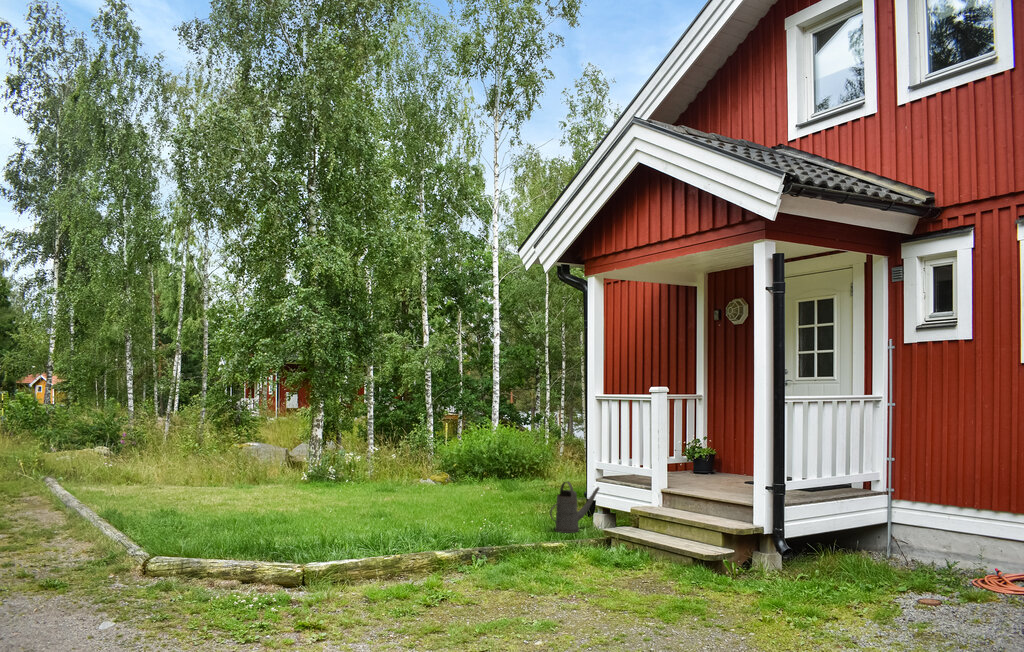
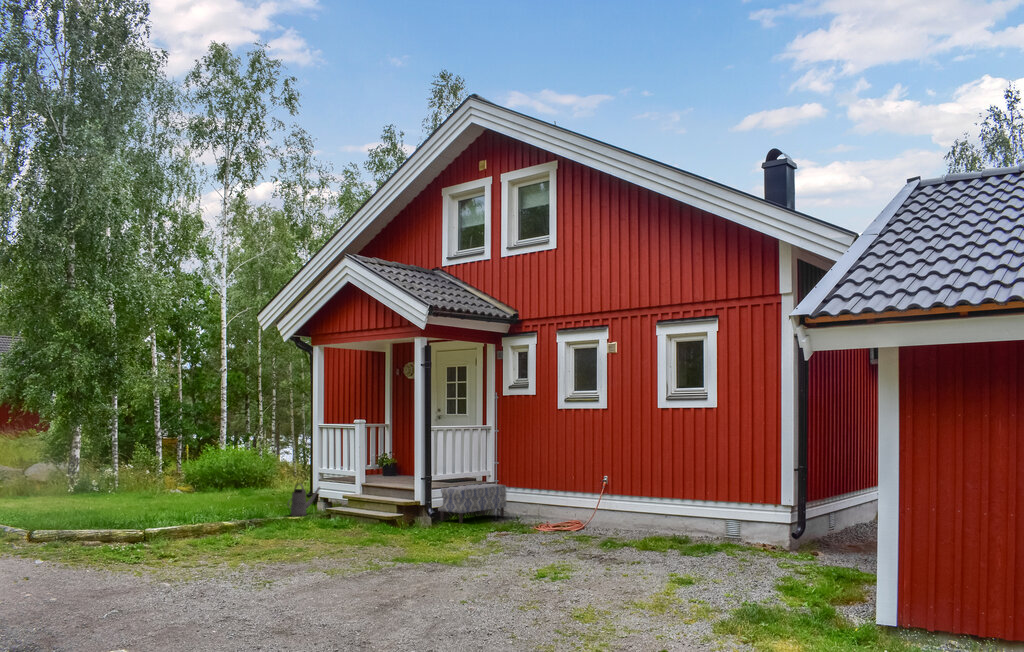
bench: none [799,500,931,581] -> present [438,484,506,523]

